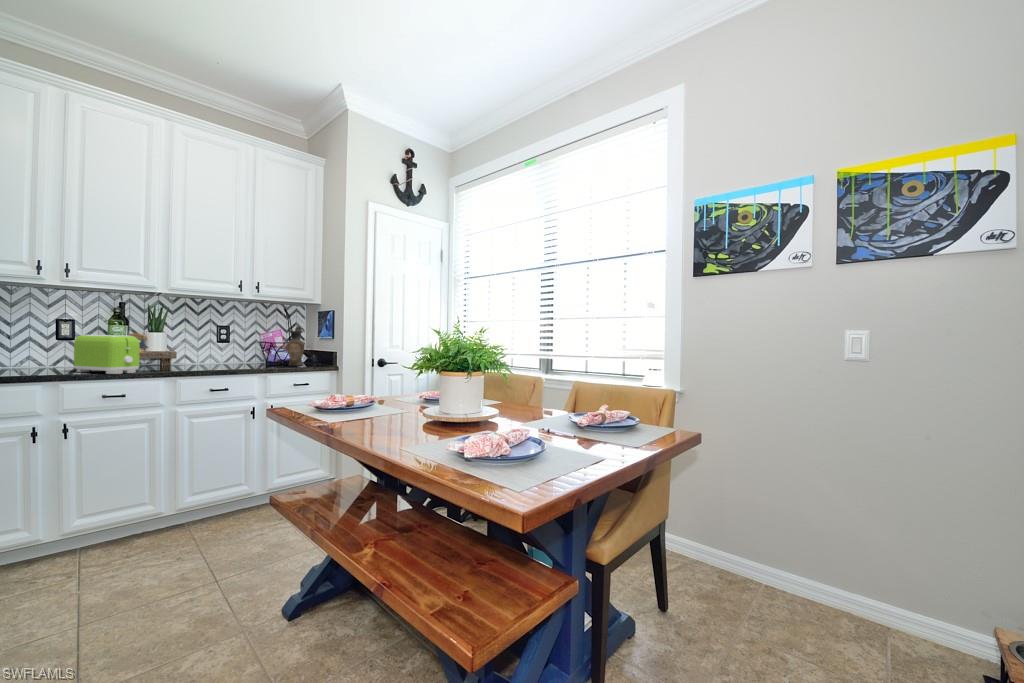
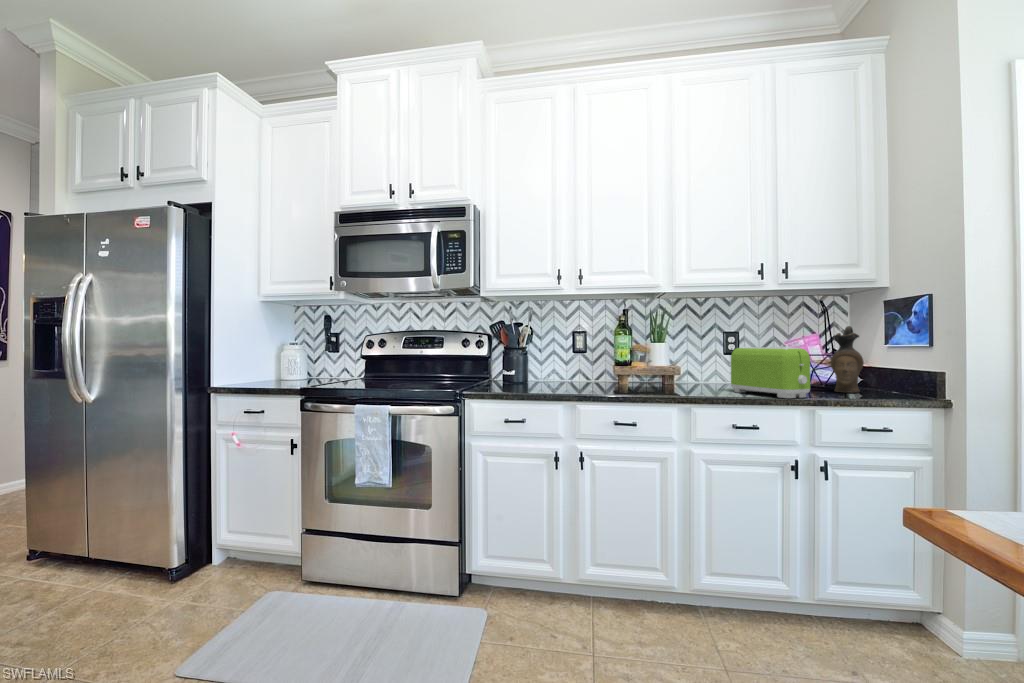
toaster: present [74,335,140,374] -> present [731,347,810,398]

